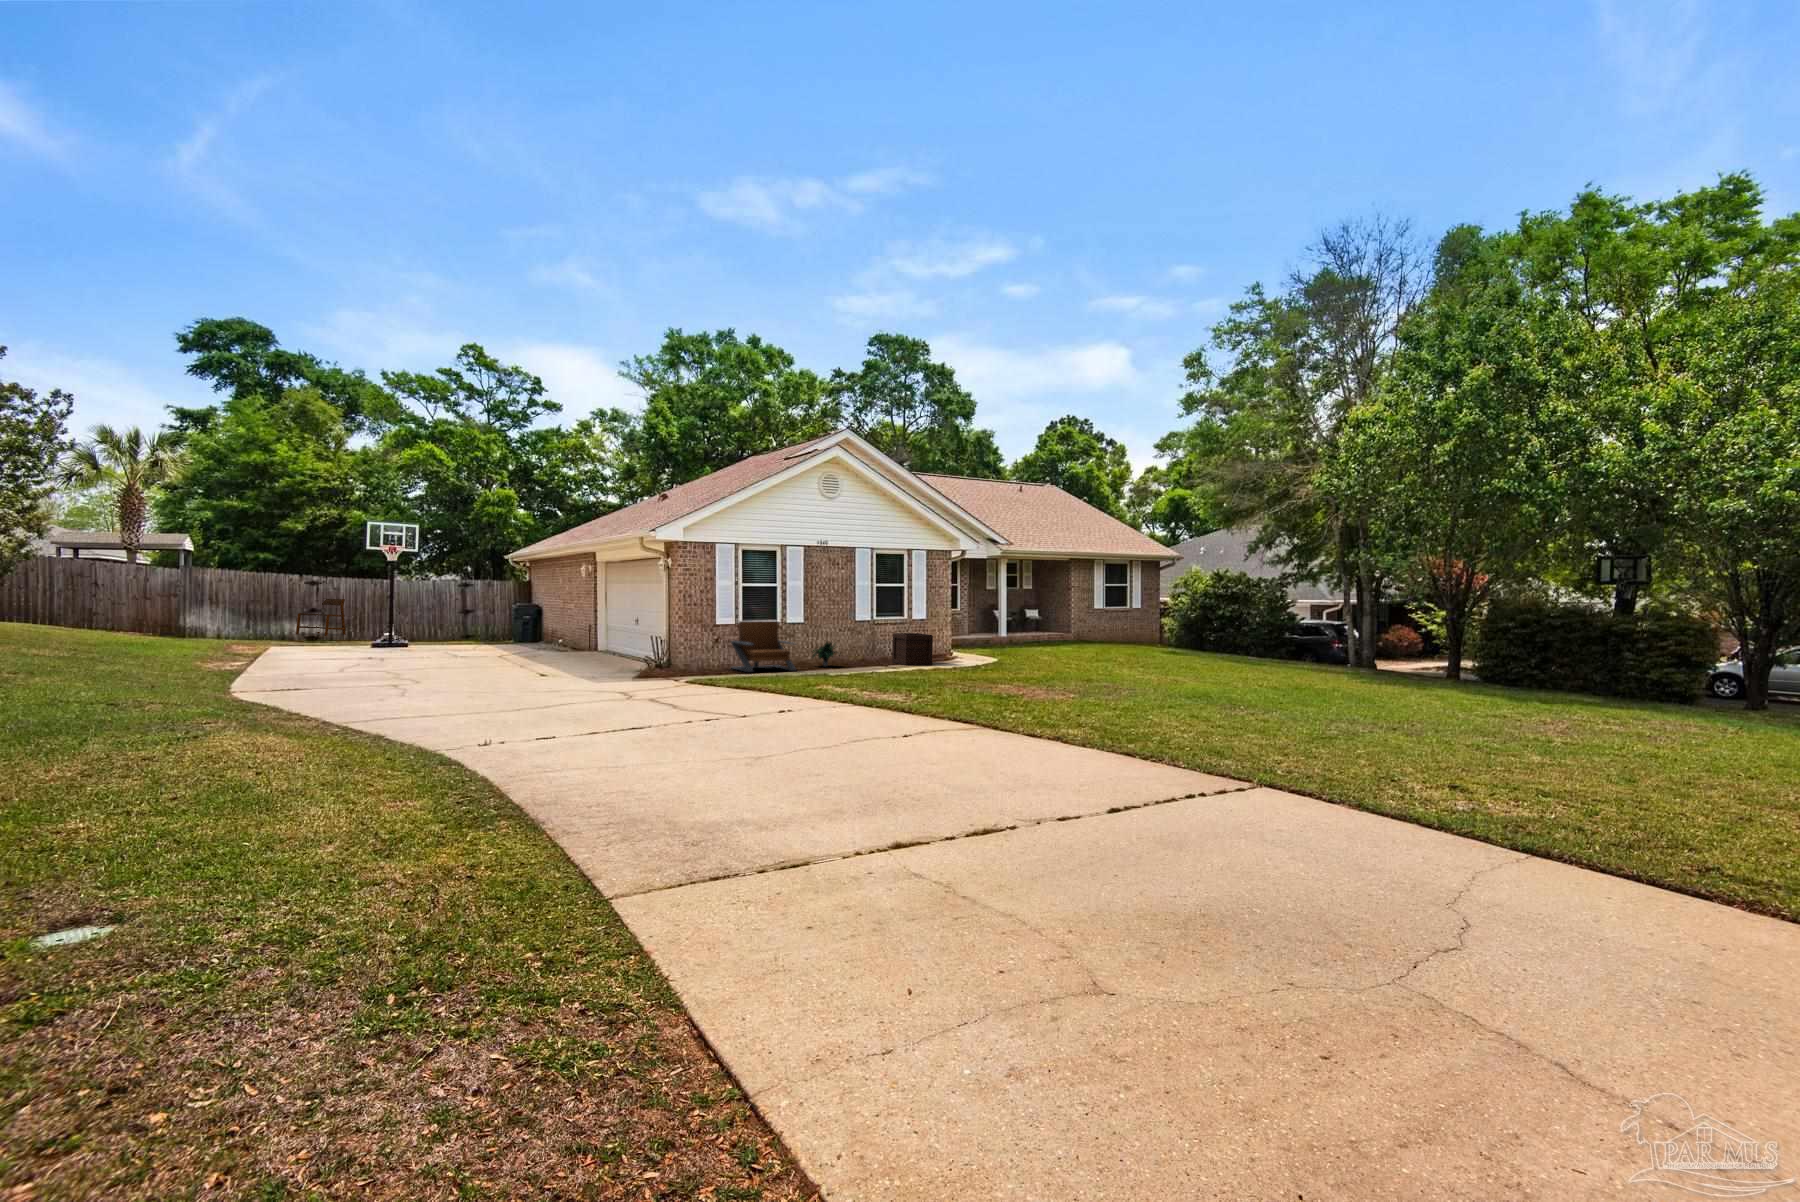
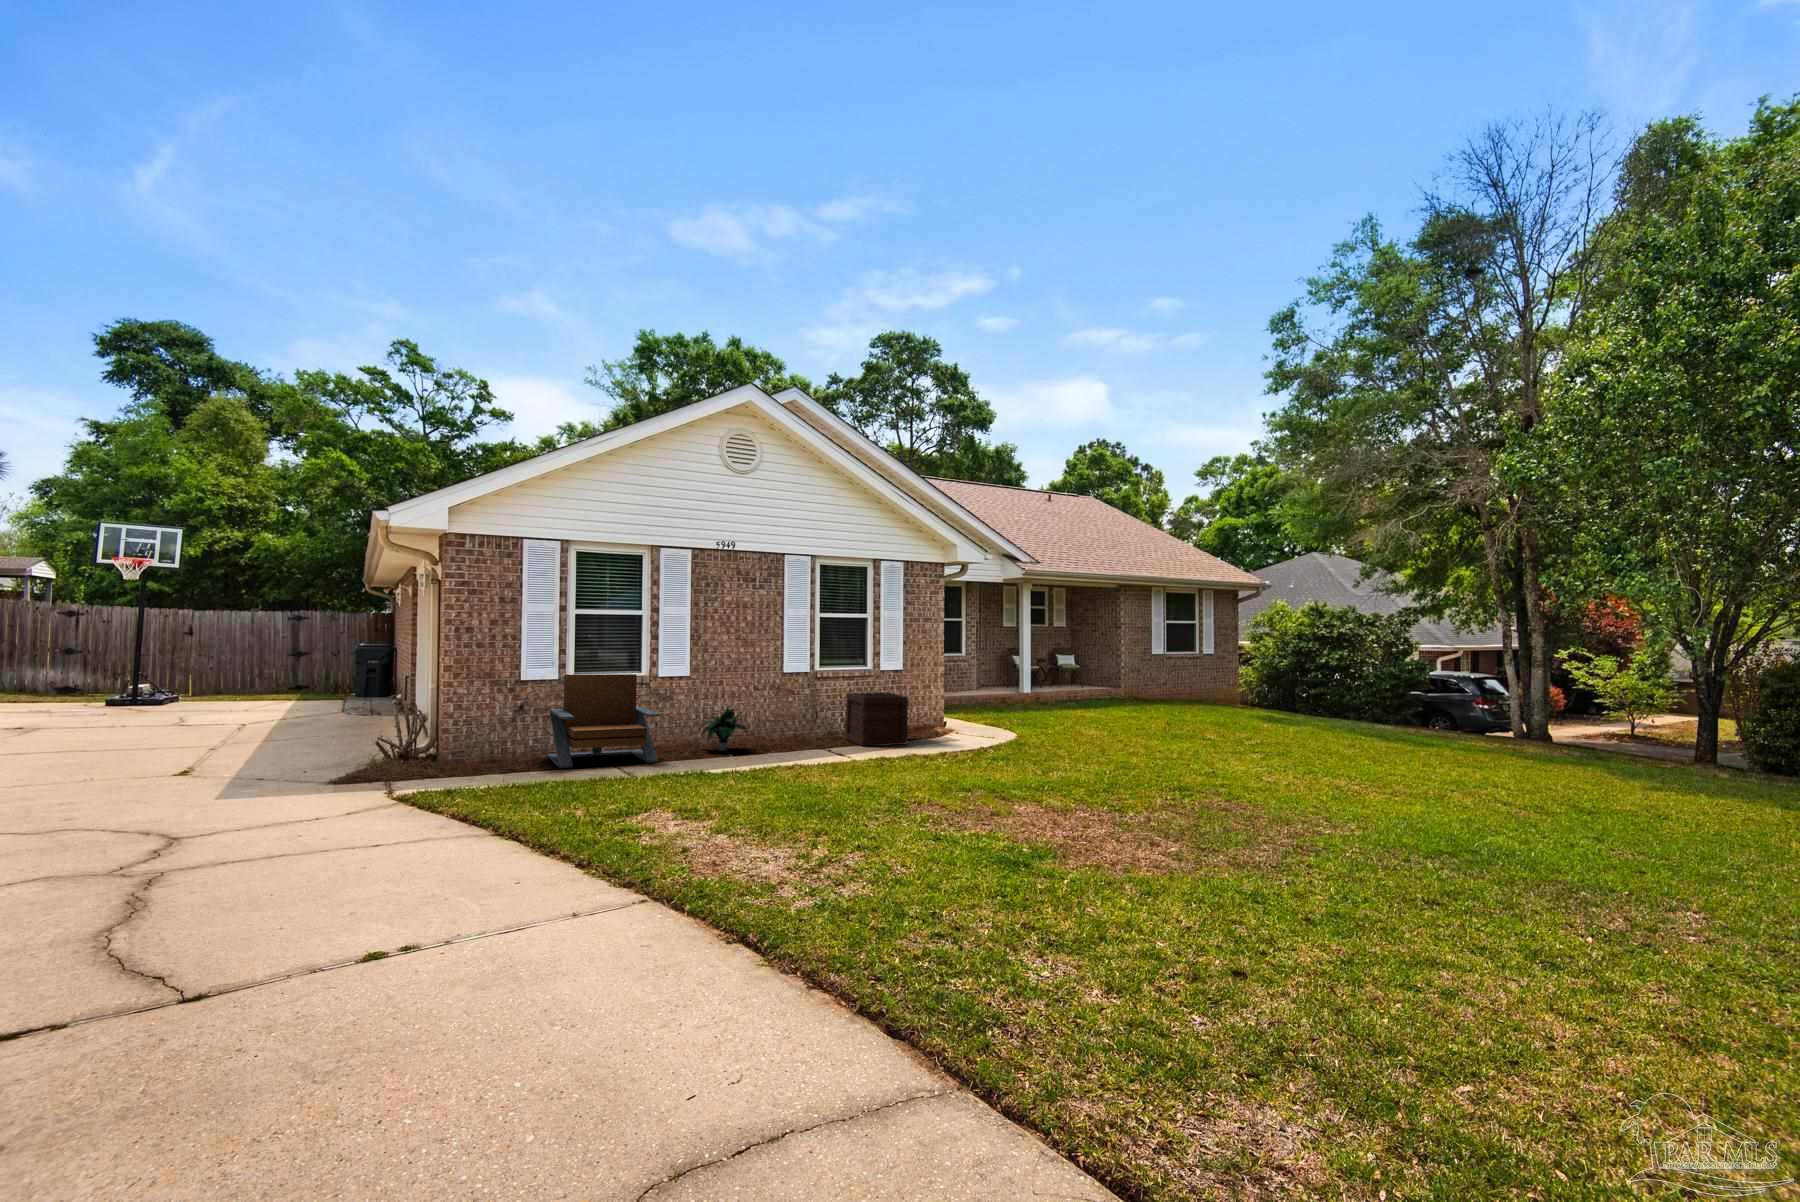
bench: present [296,599,346,636] -> none [67,635,138,687]

